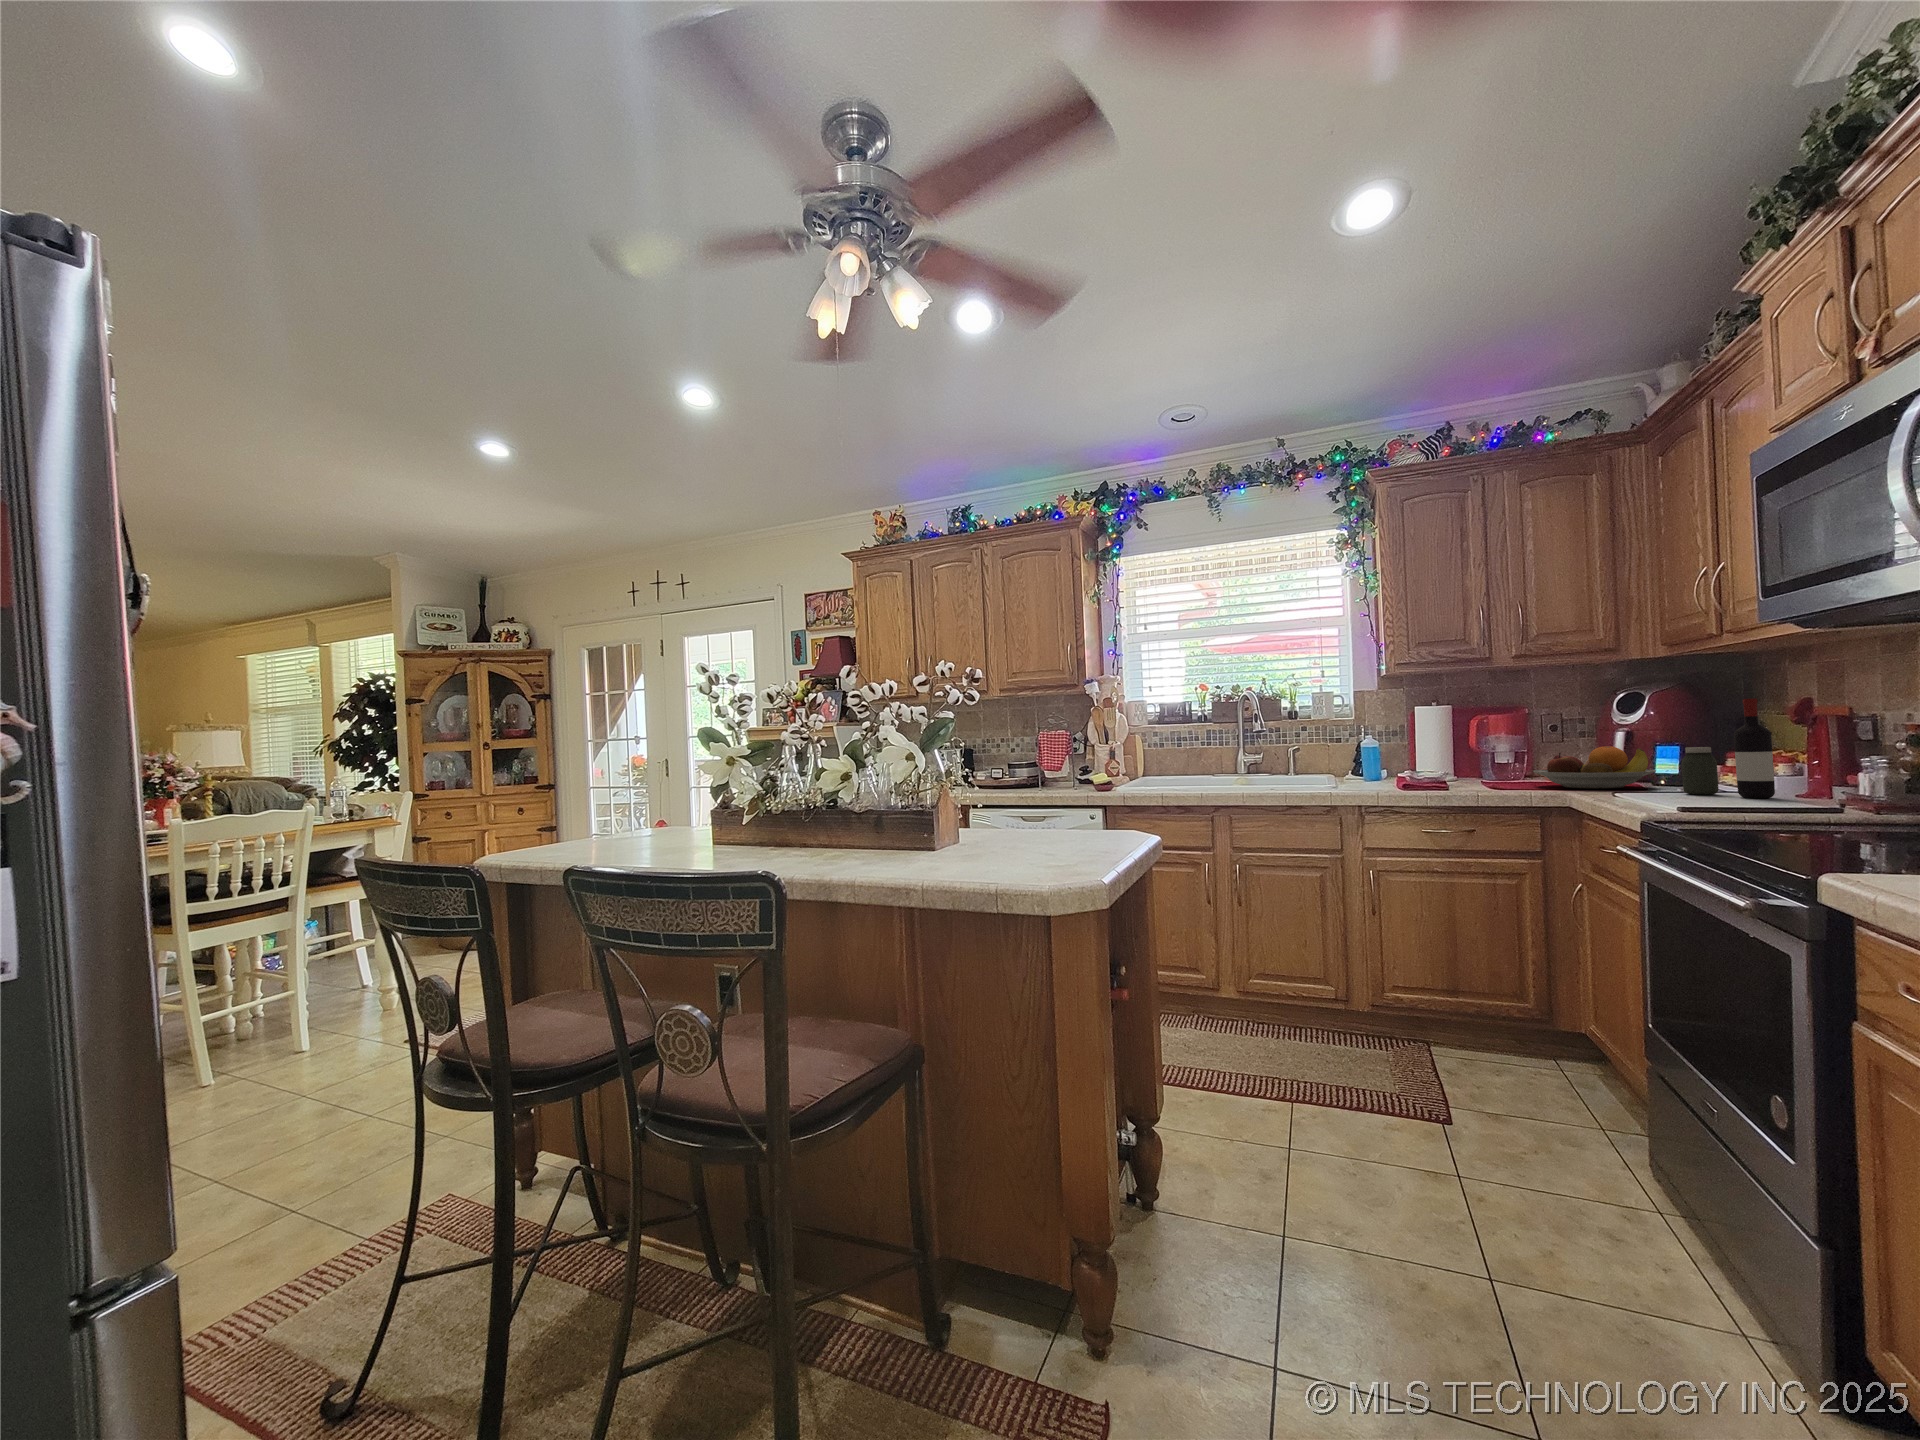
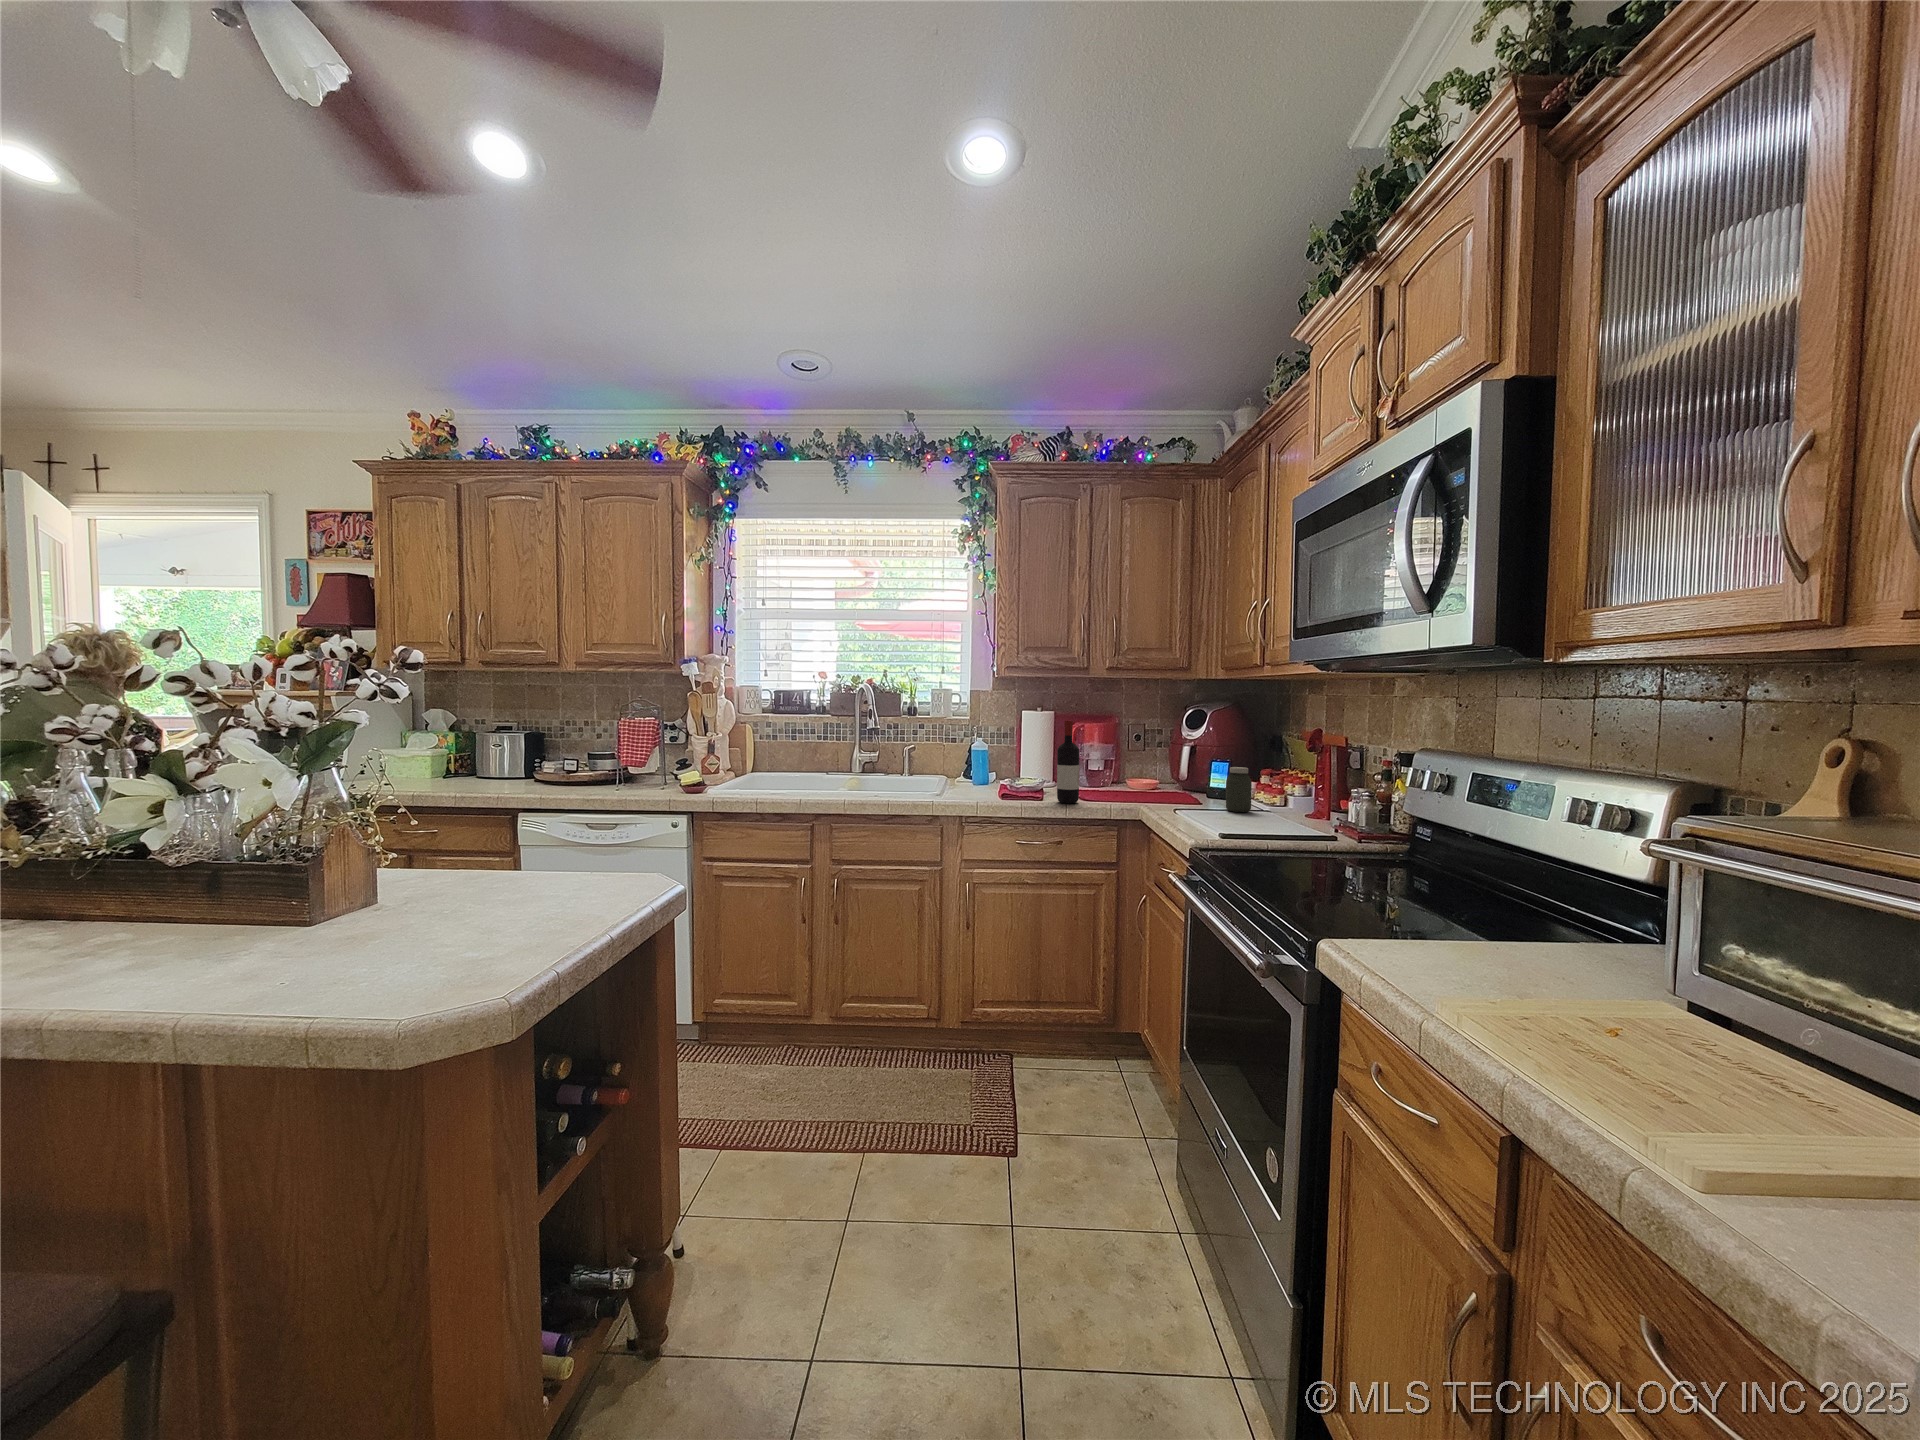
wine bottle: present [1734,698,1775,798] -> present [1057,721,1079,803]
fruit bowl: present [1533,746,1656,789] -> none [1114,760,1207,800]

